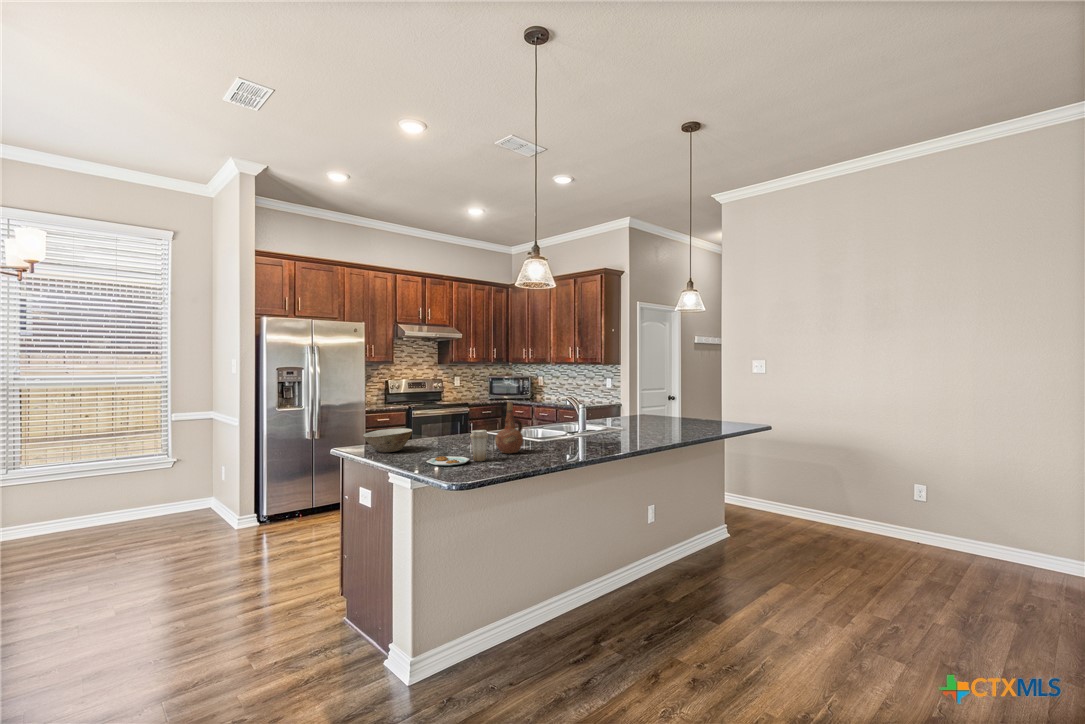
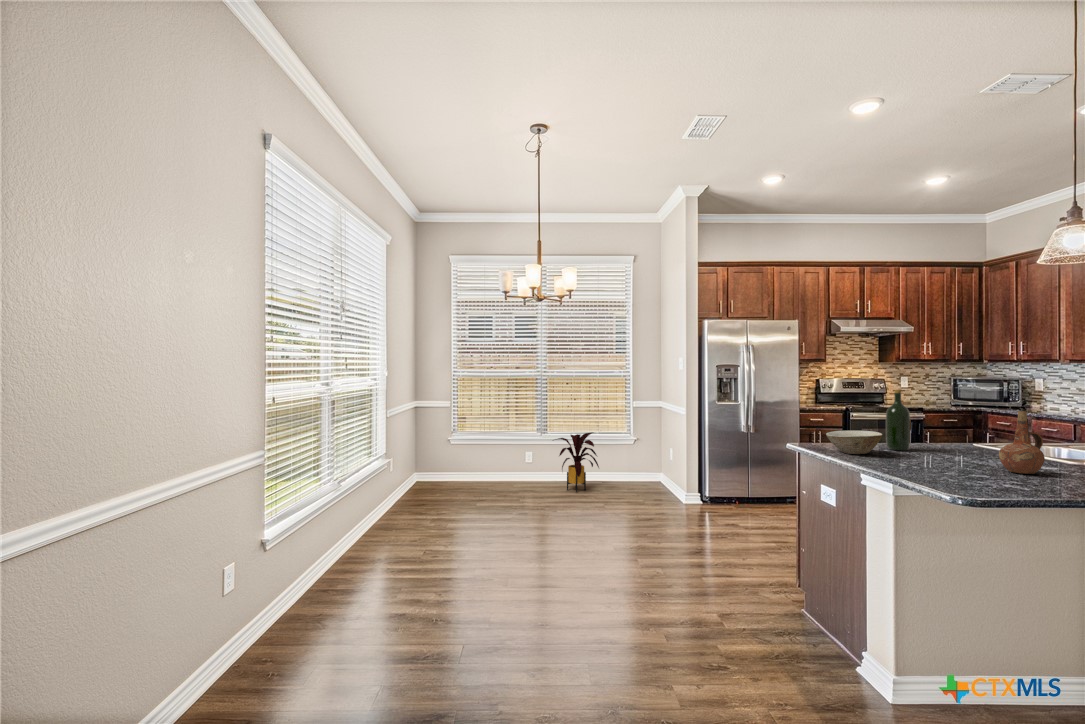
wine bottle: none [419,388,439,444] -> present [886,390,910,451]
plate: present [426,430,489,466] -> none [908,441,995,478]
house plant: none [31,458,116,542] -> present [556,432,599,492]

